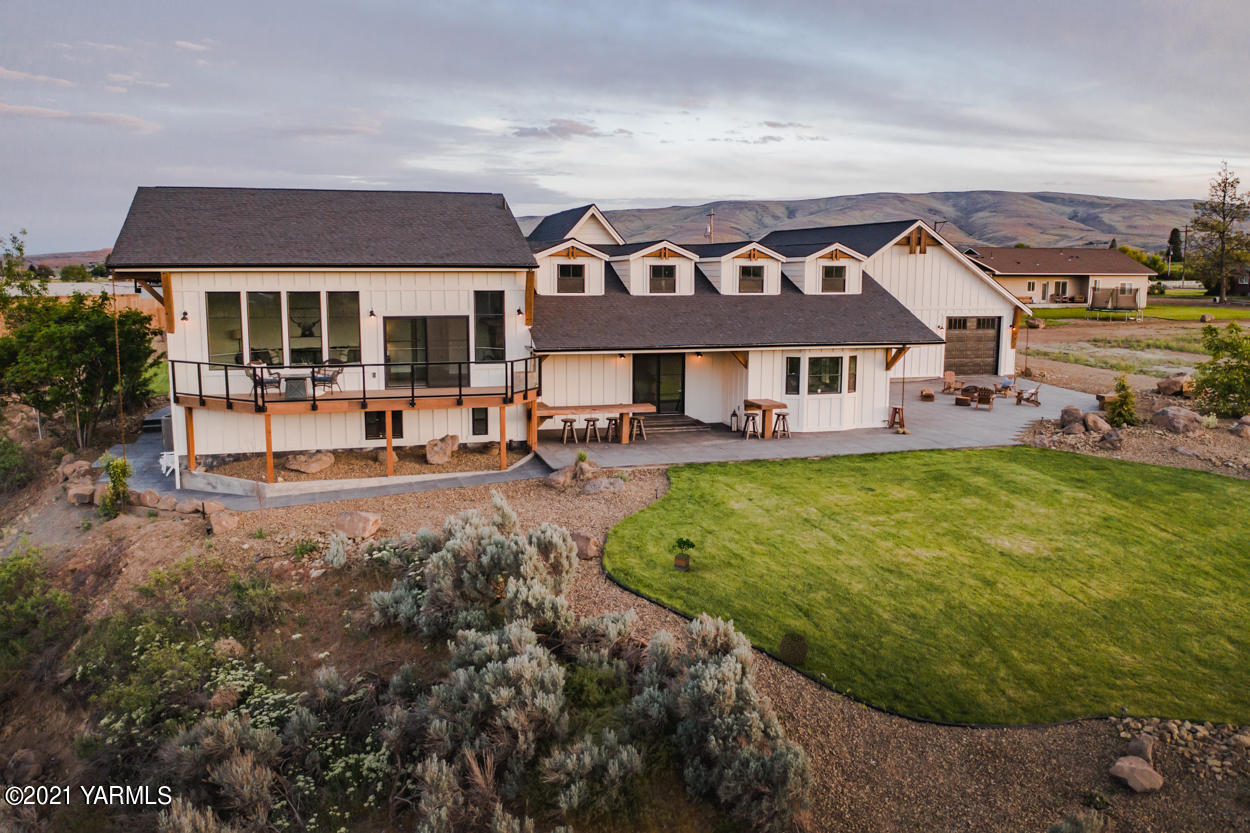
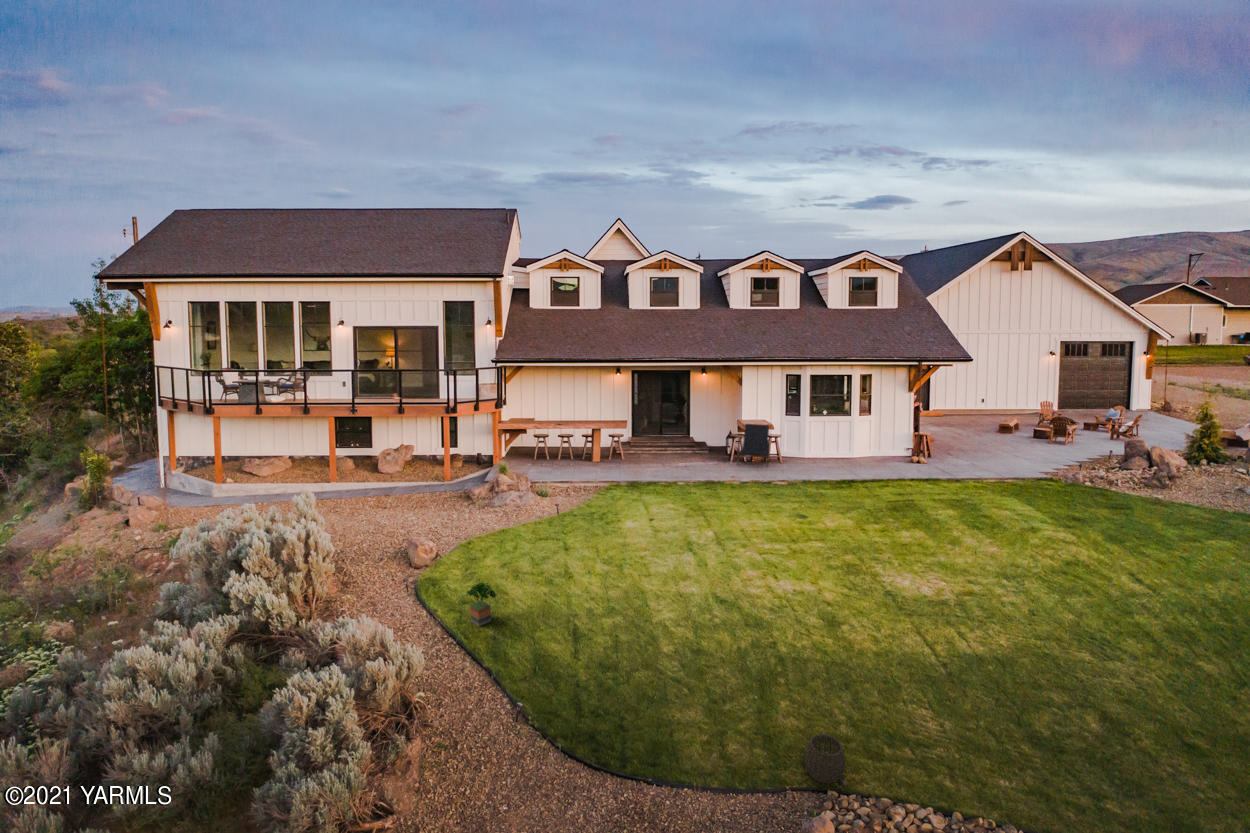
lounge chair: none [755,403,785,441] -> present [737,424,770,466]
woven basket: present [779,633,807,664] -> present [805,734,845,784]

